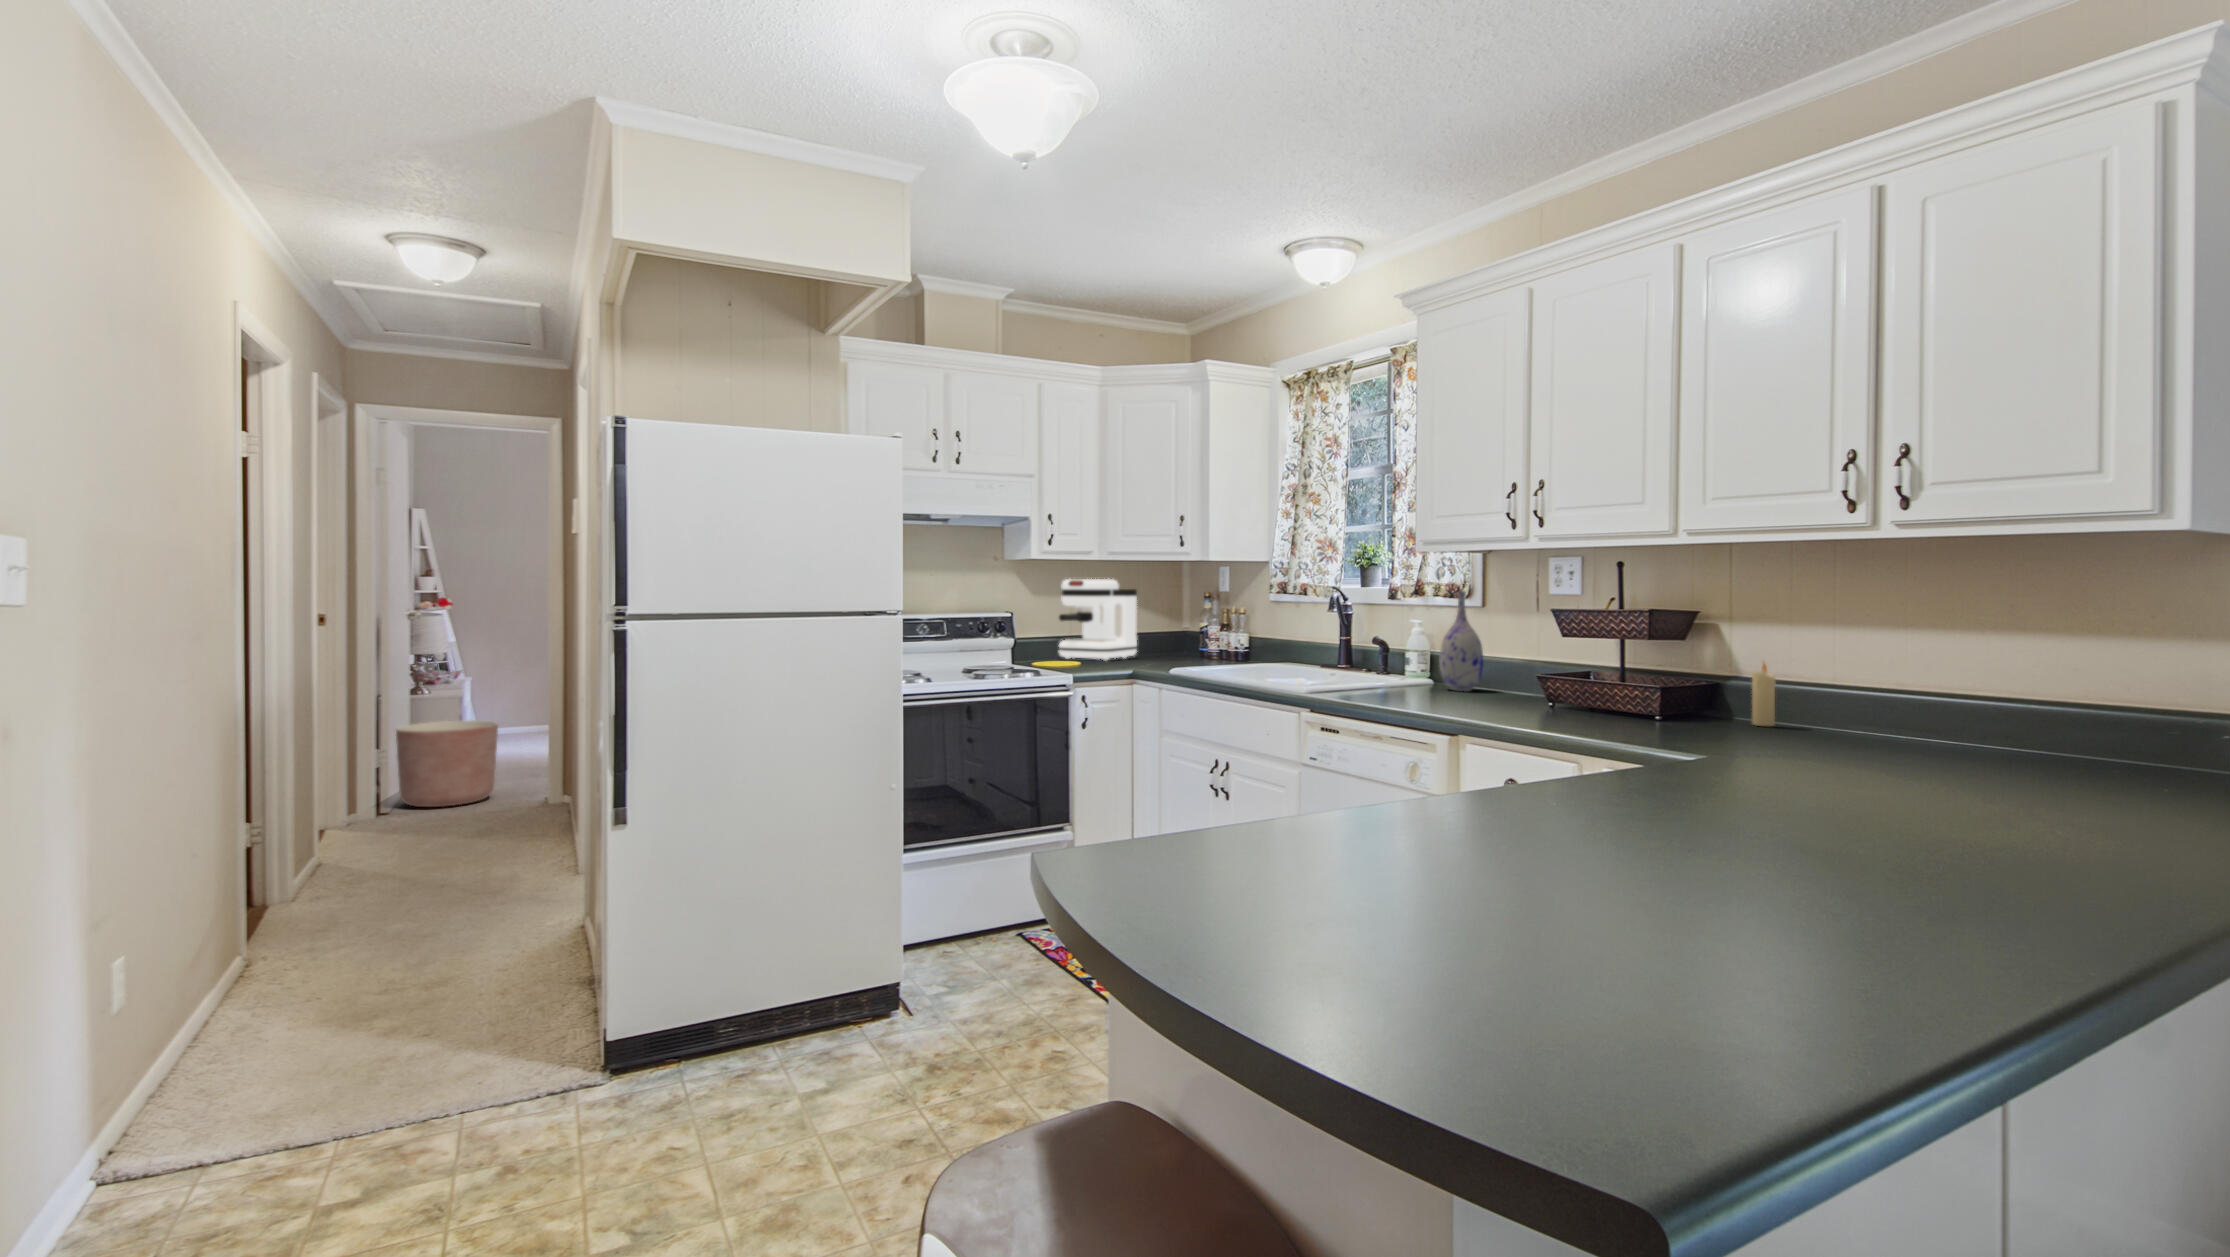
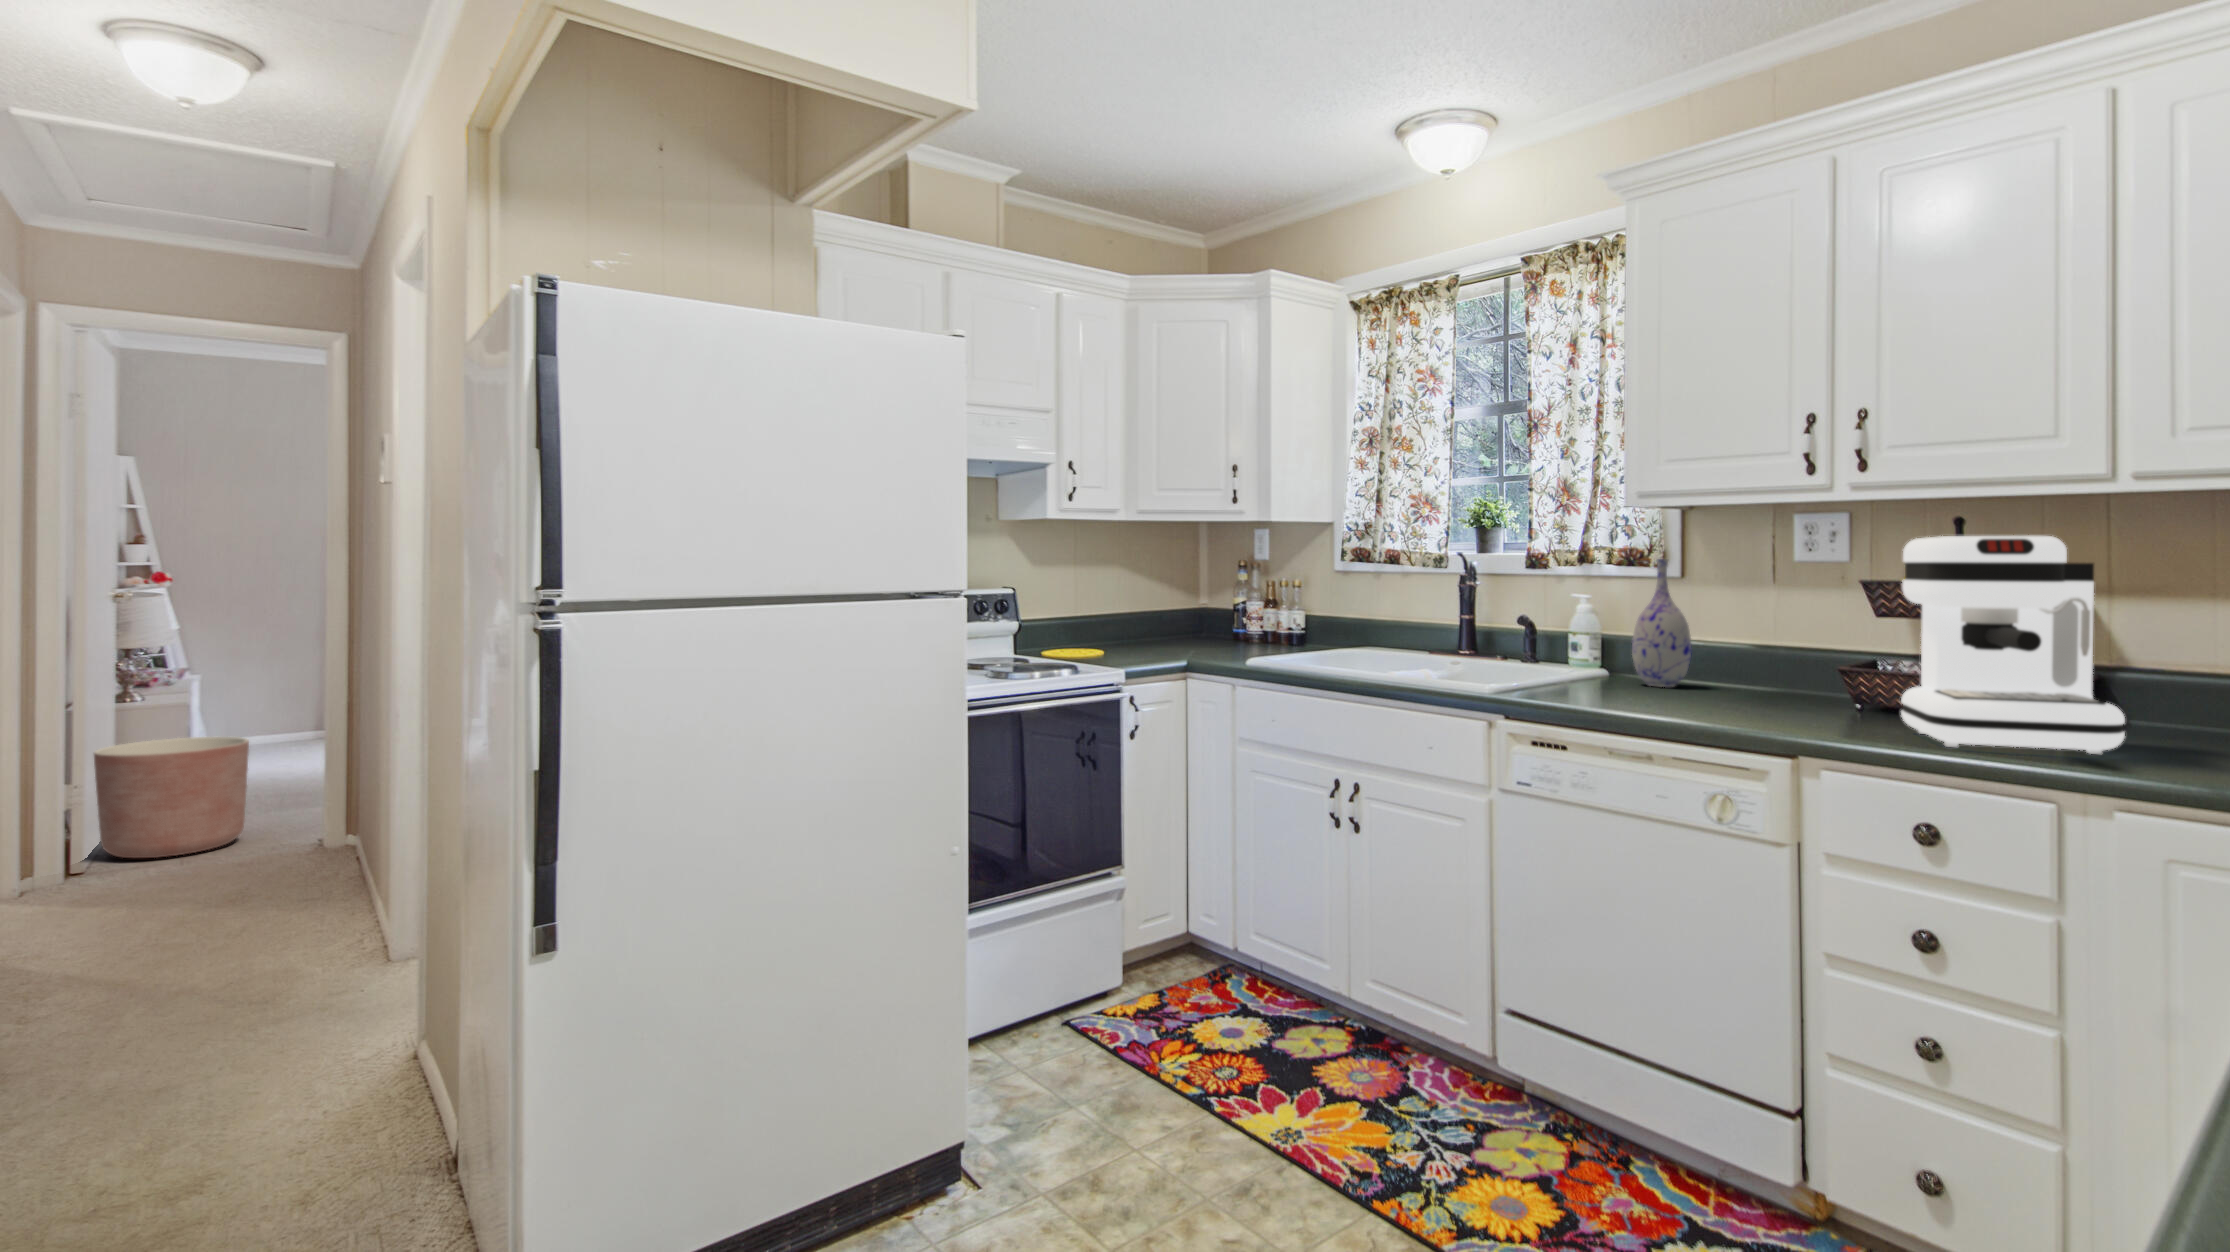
coffee maker: present [1059,579,1137,661] -> present [1901,536,2125,754]
candle: present [1752,664,1776,726] -> none [2177,647,2217,736]

